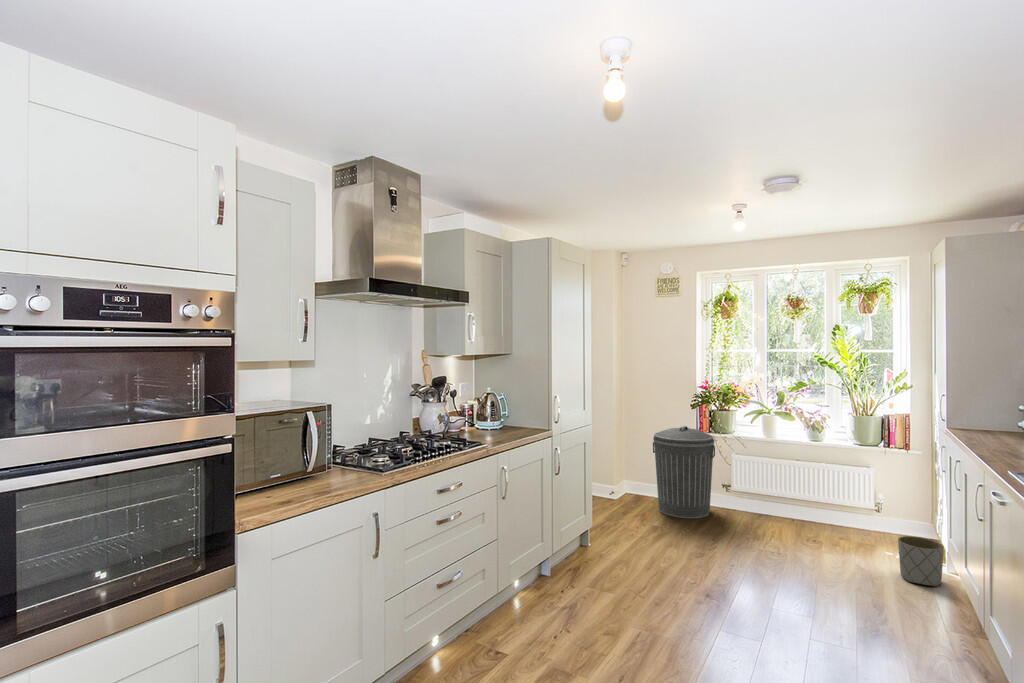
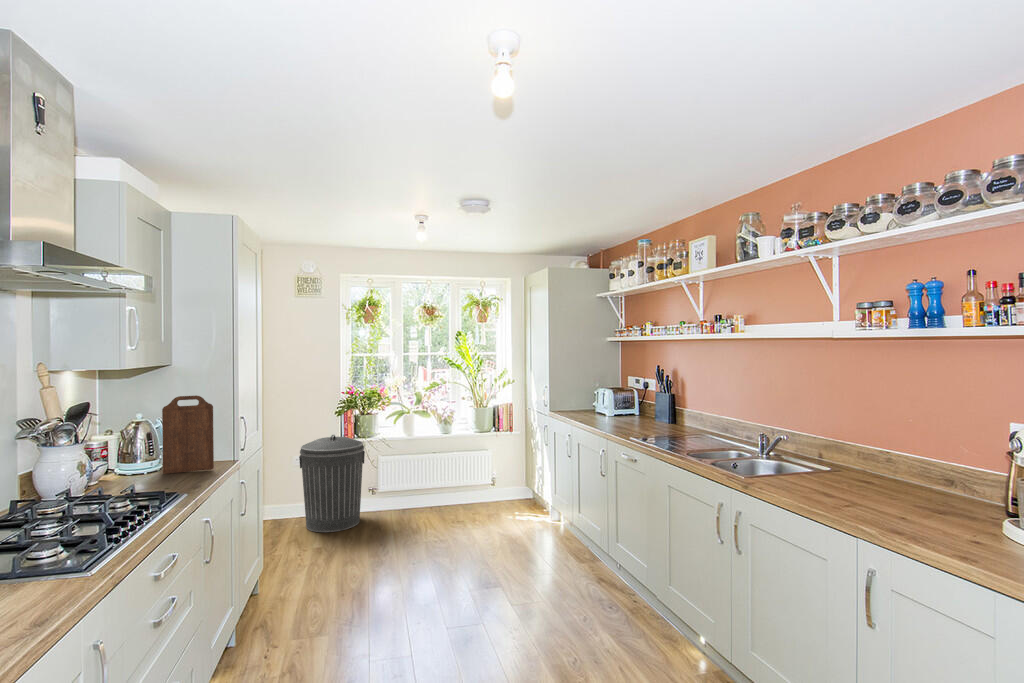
cutting board: none [495,376,526,433] -> present [162,395,214,474]
planter: present [898,536,943,587] -> none [528,498,556,535]

